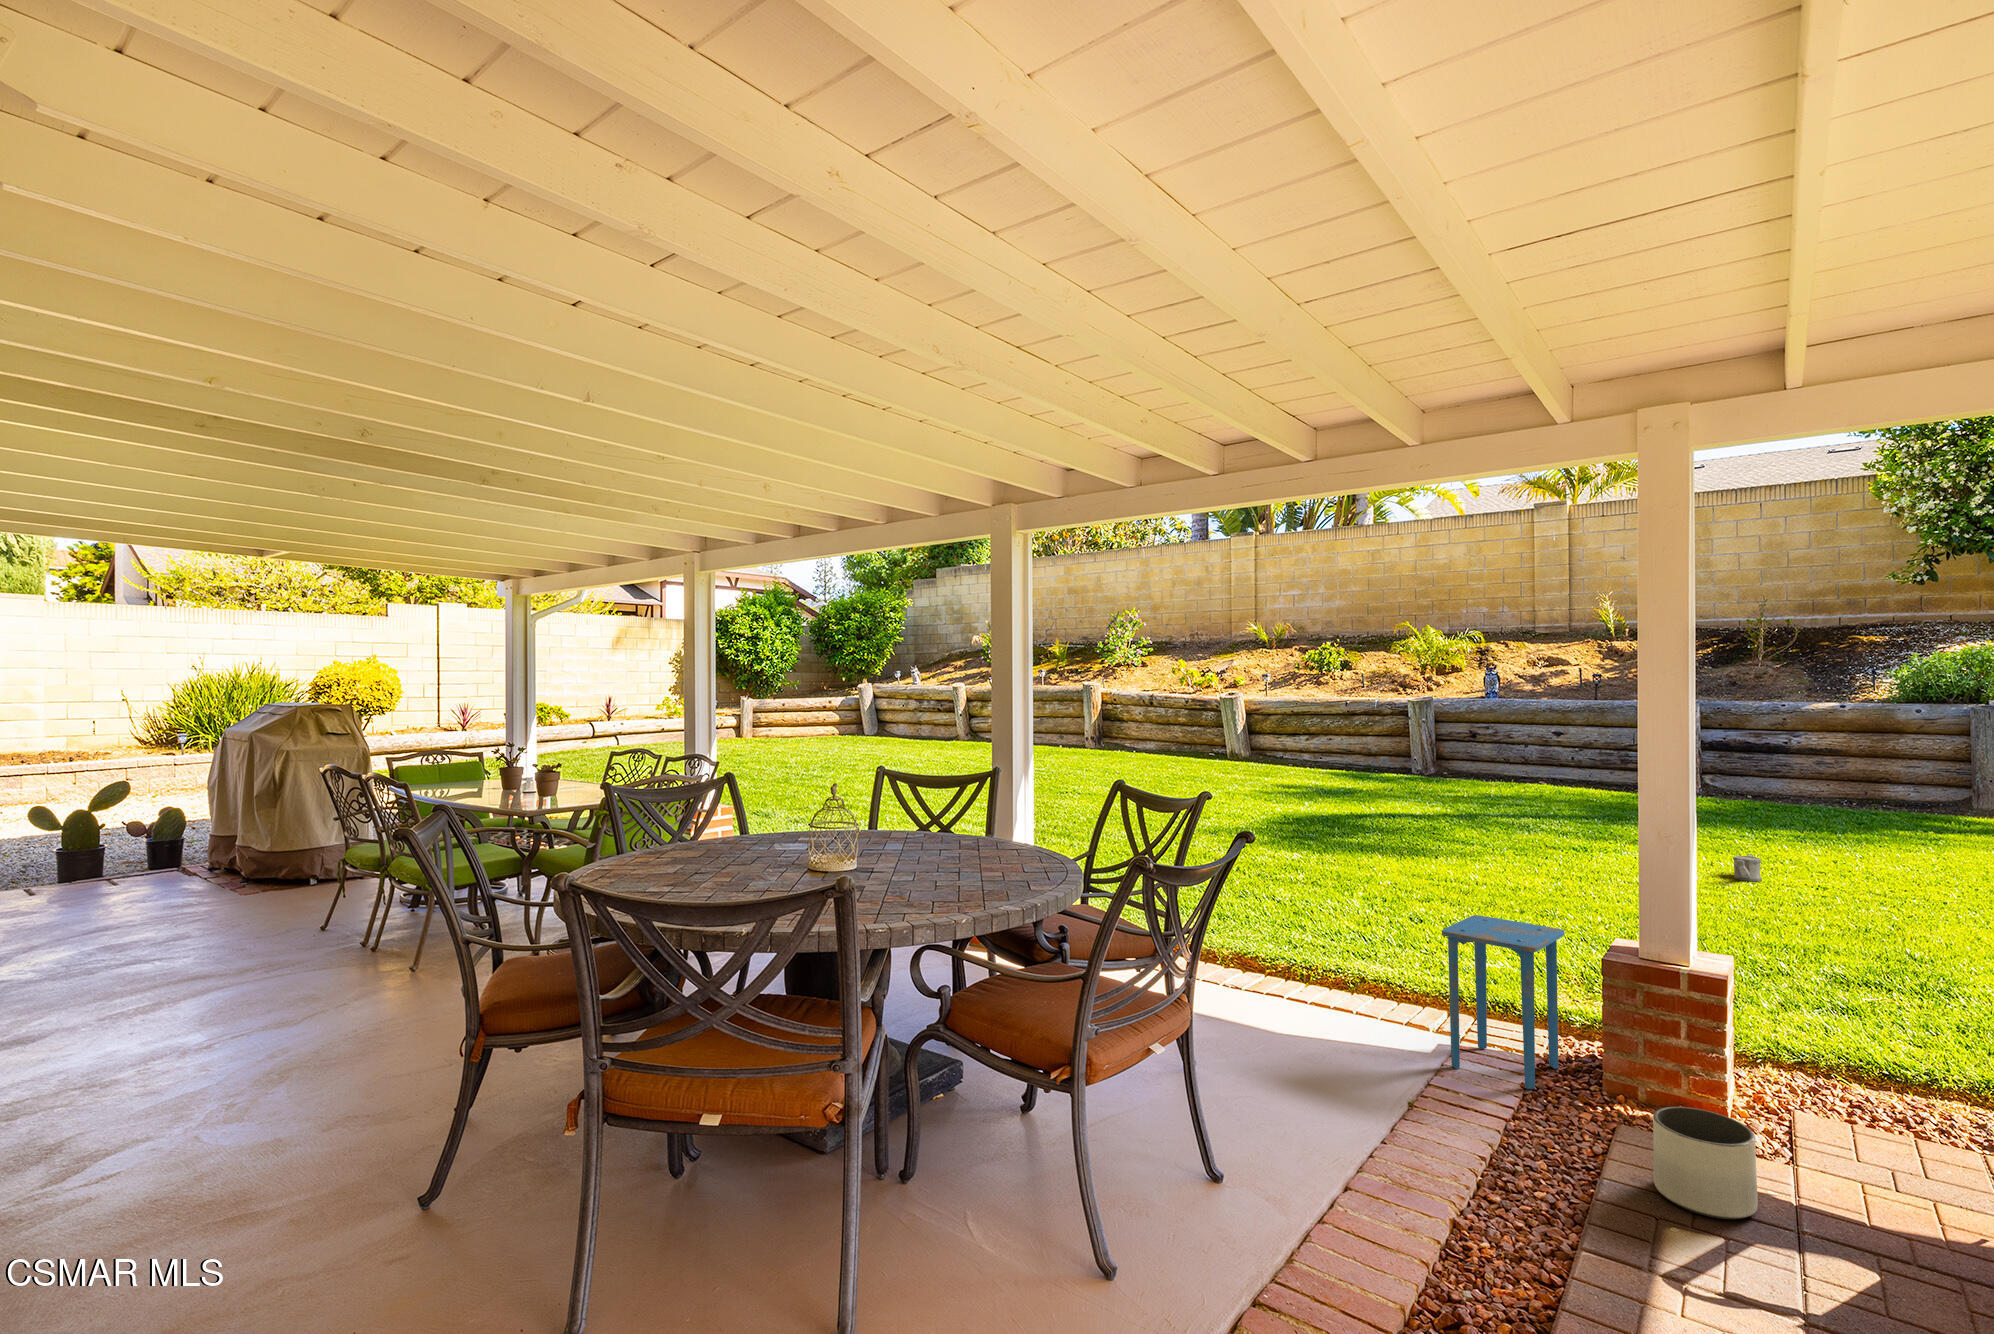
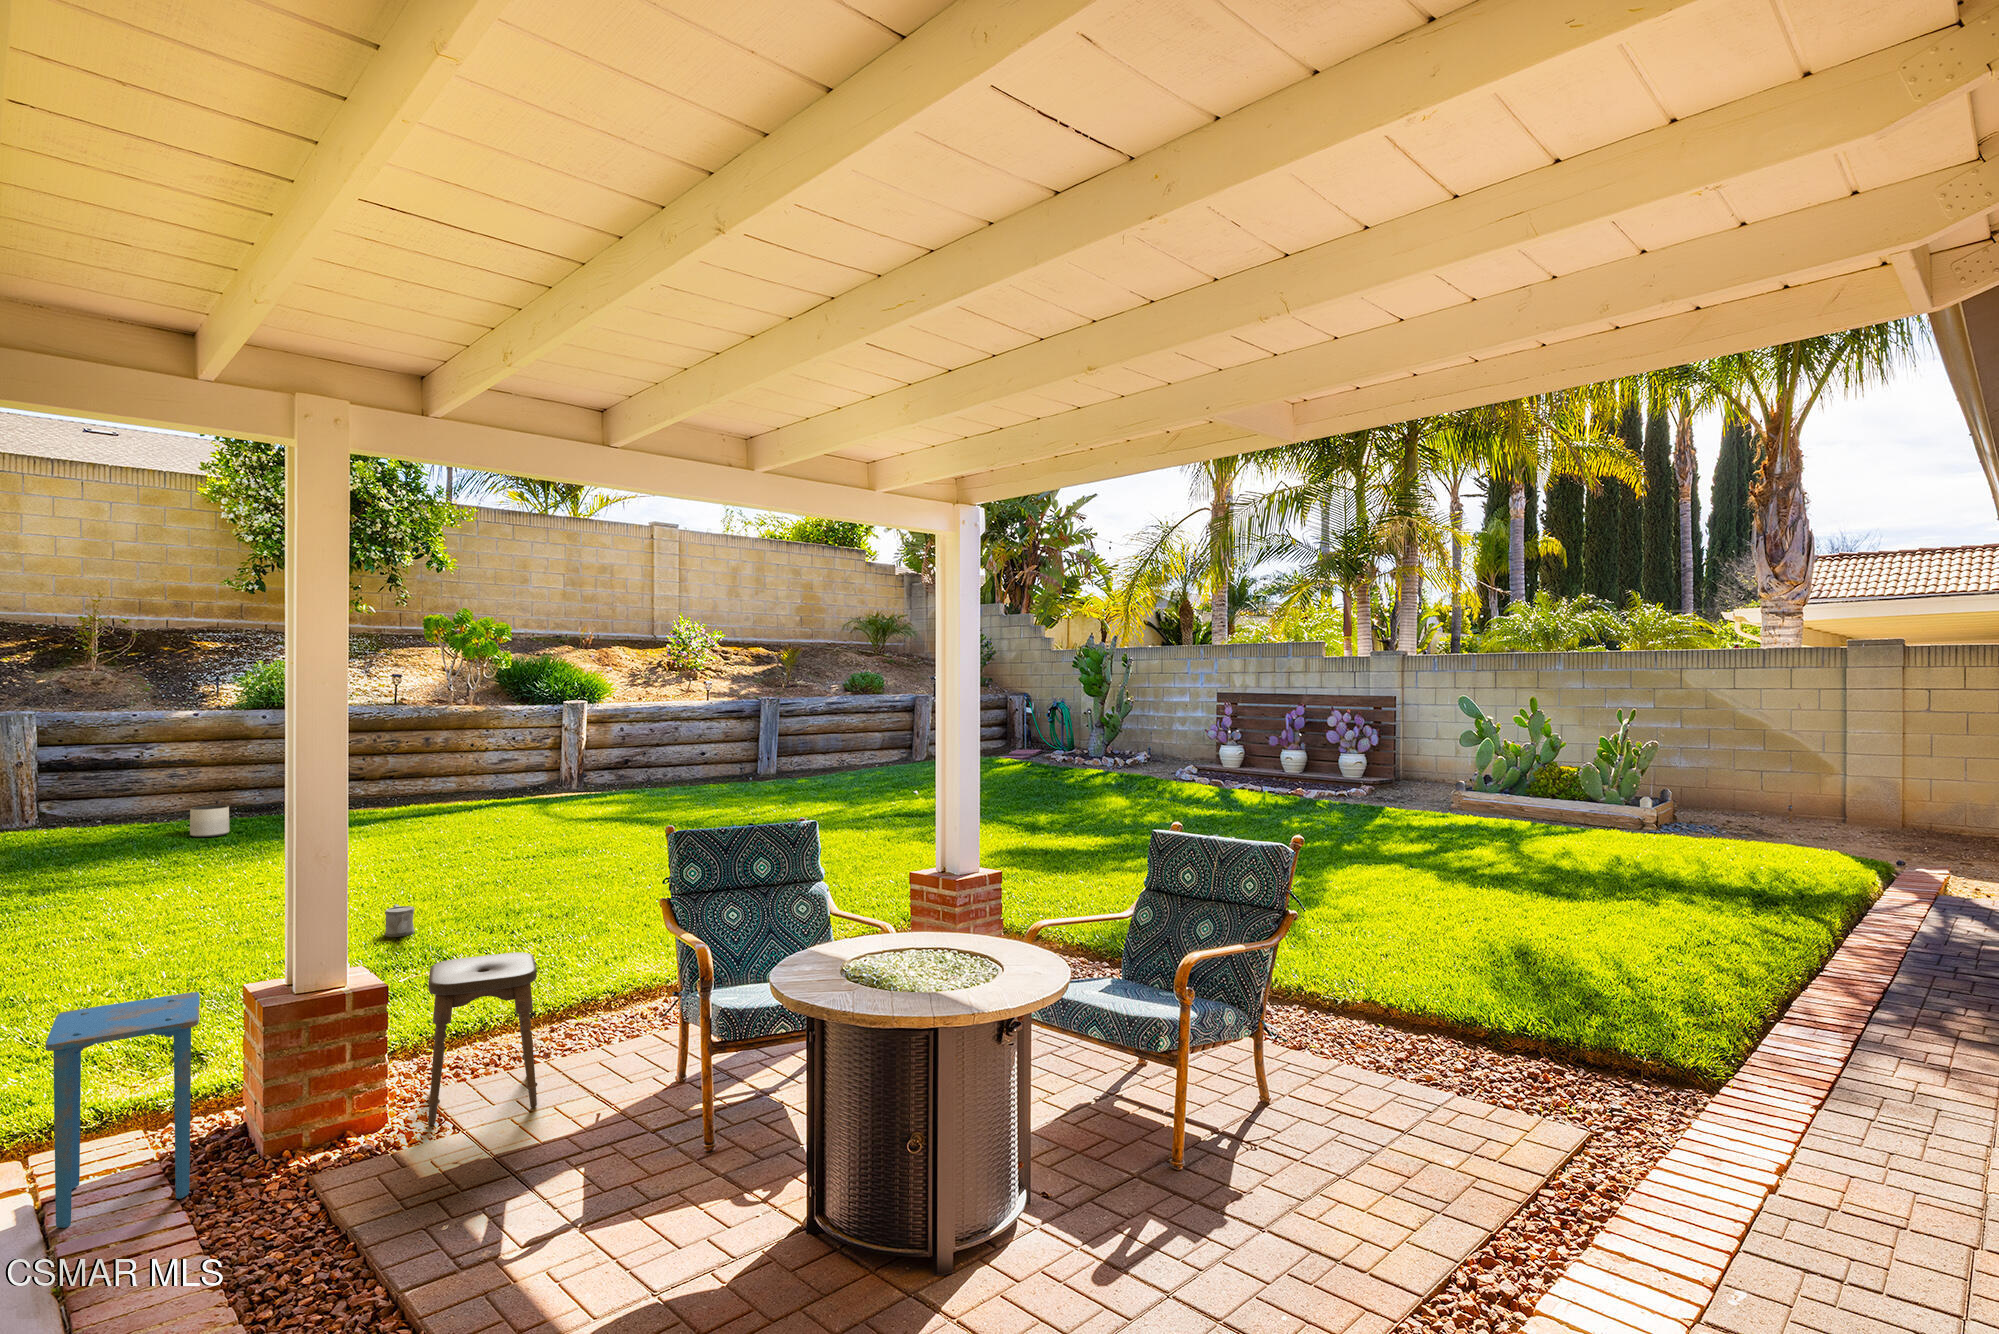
watering can: present [1733,855,1762,881] -> present [385,904,415,937]
stool: none [1763,979,1941,1191] -> present [428,952,537,1126]
planter: present [1653,1107,1758,1219] -> present [190,805,229,837]

